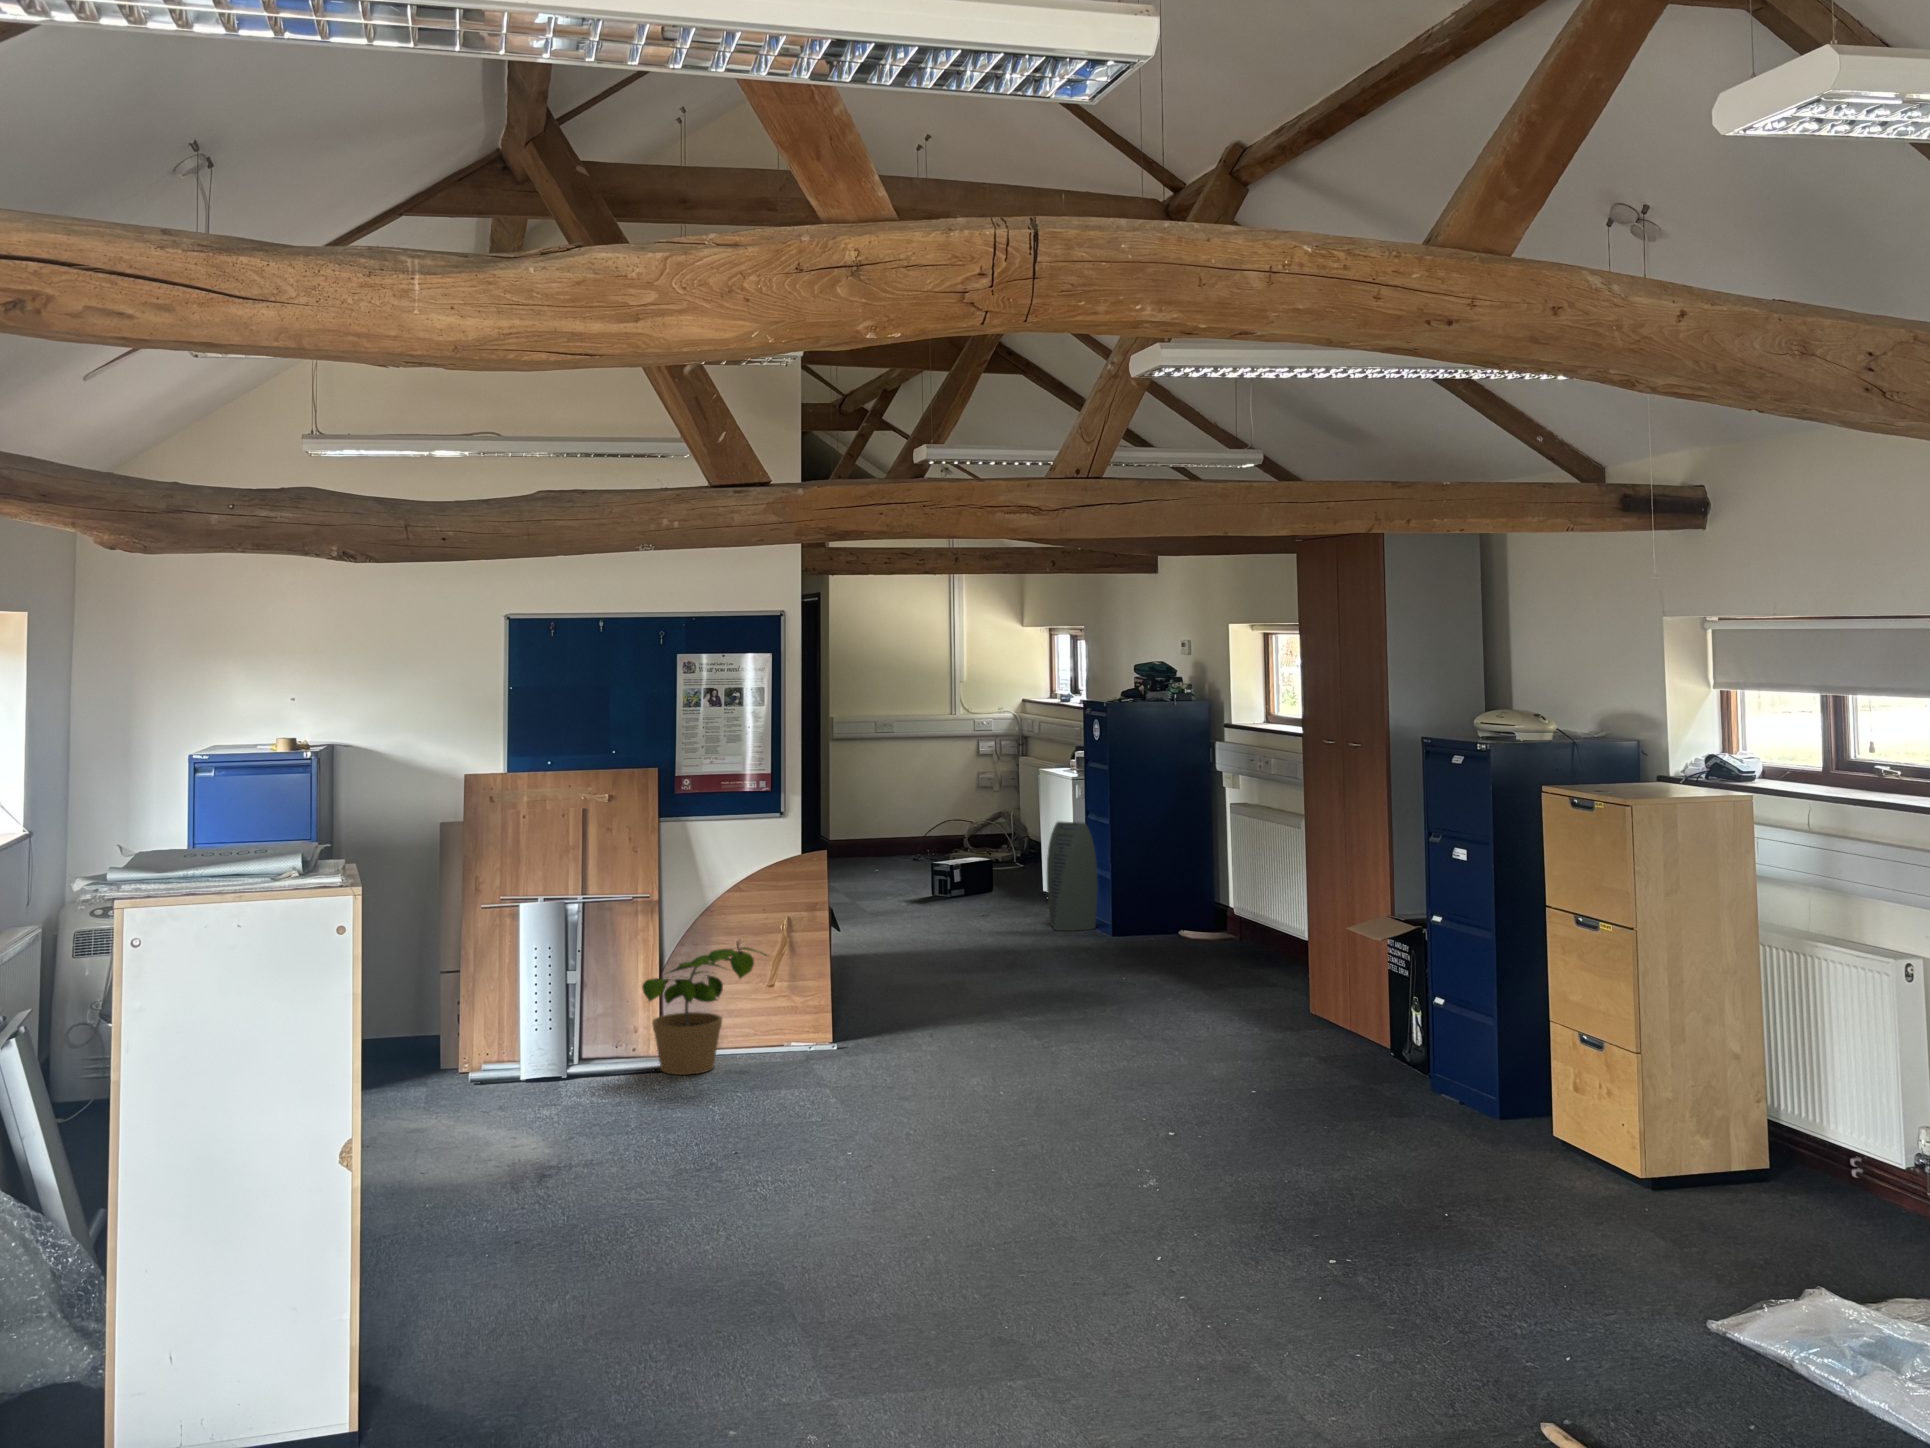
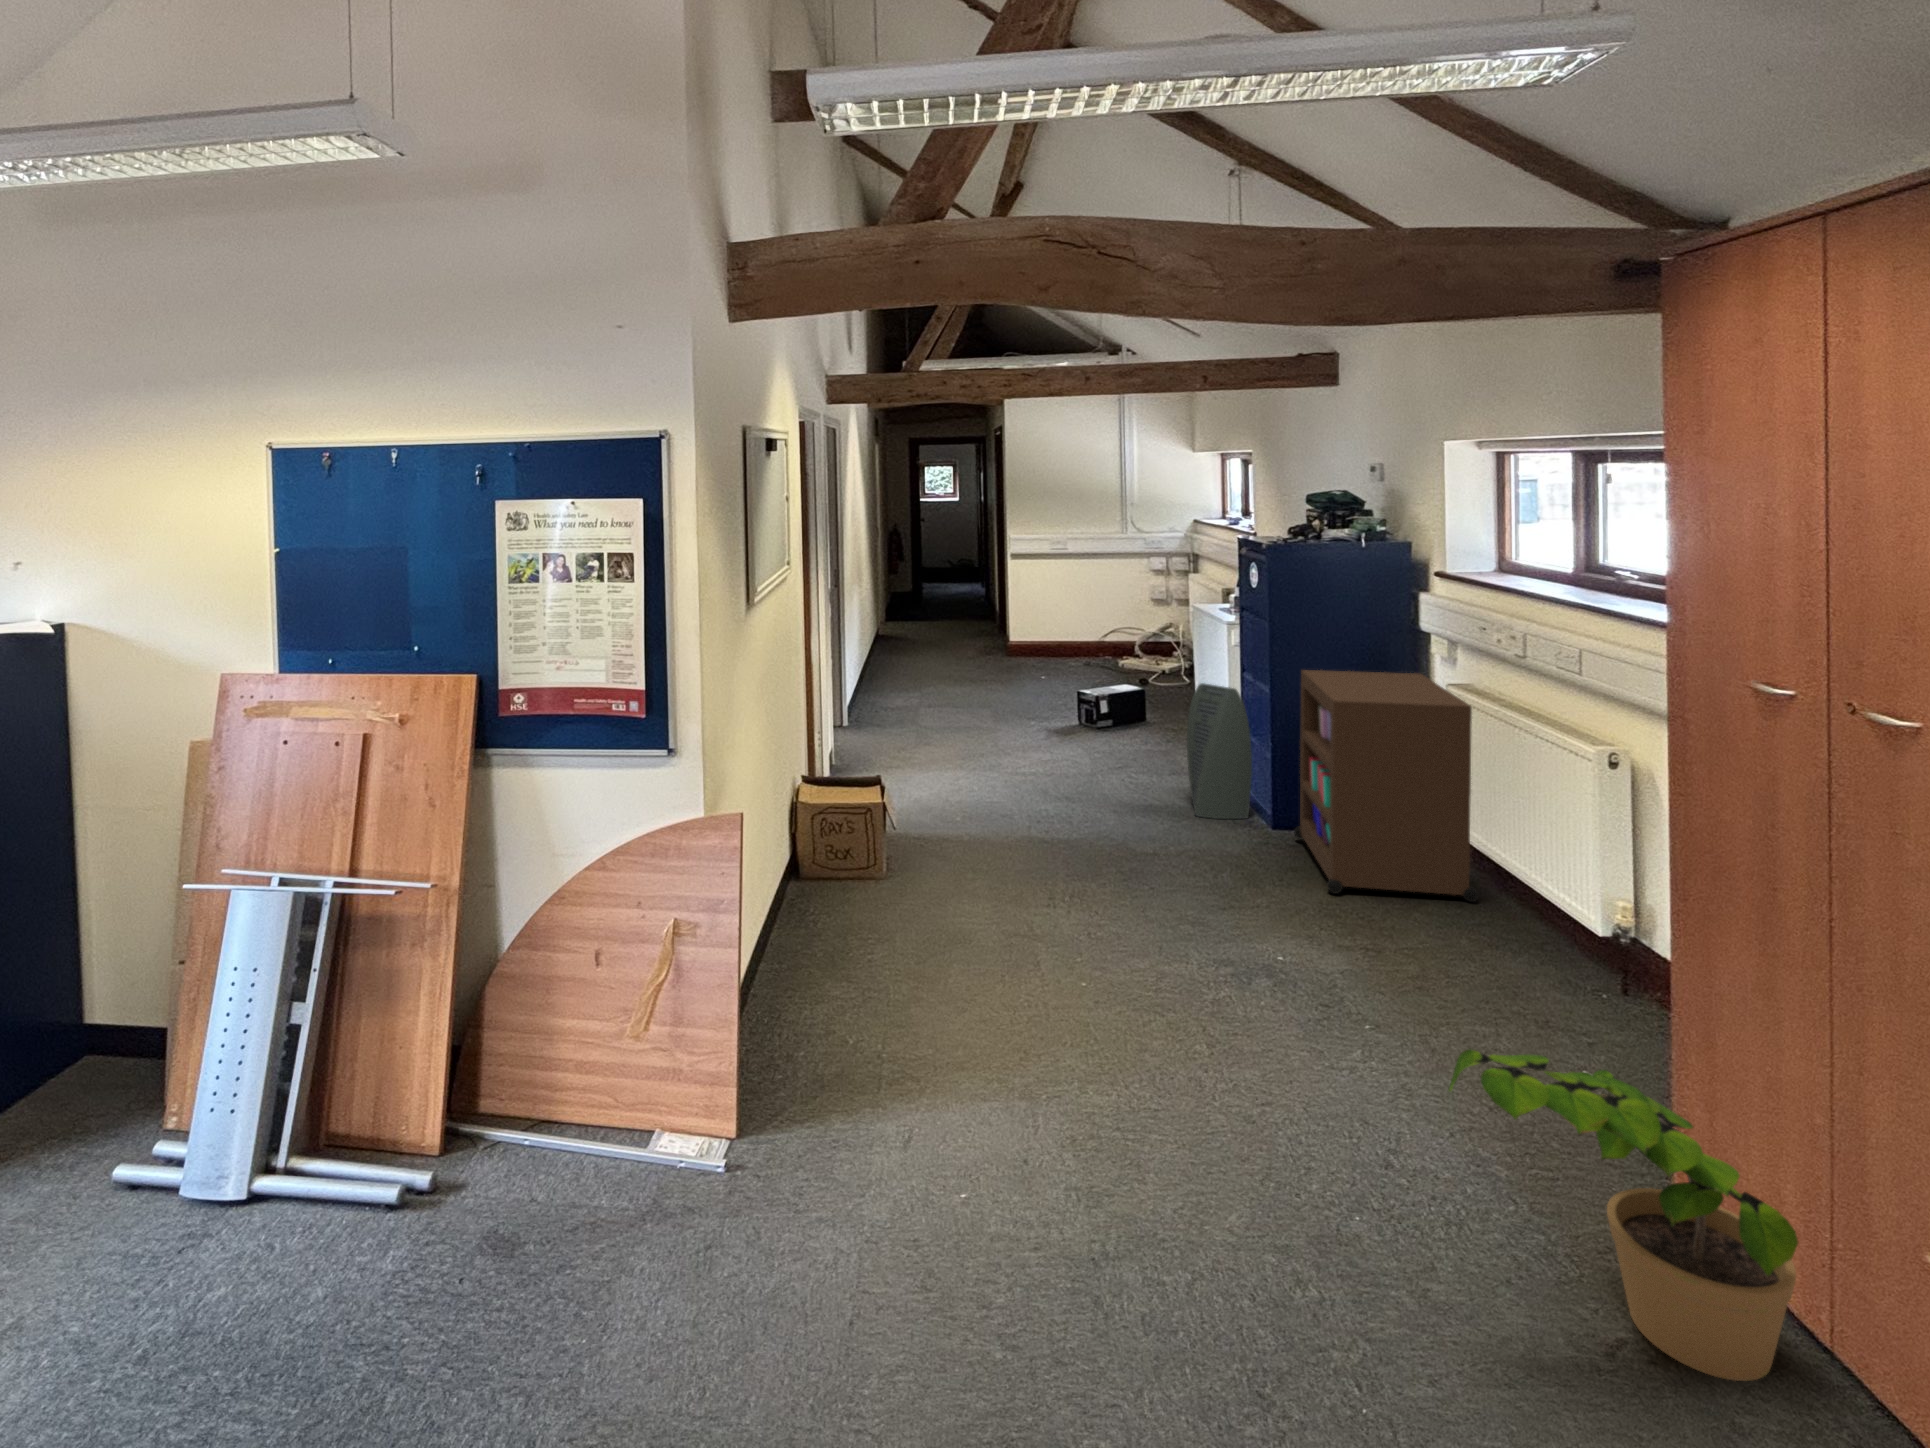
storage cabinet: none [1130,799,1251,953] -> present [1294,670,1479,902]
potted plant: present [642,947,767,1075] -> present [1448,1049,1798,1381]

